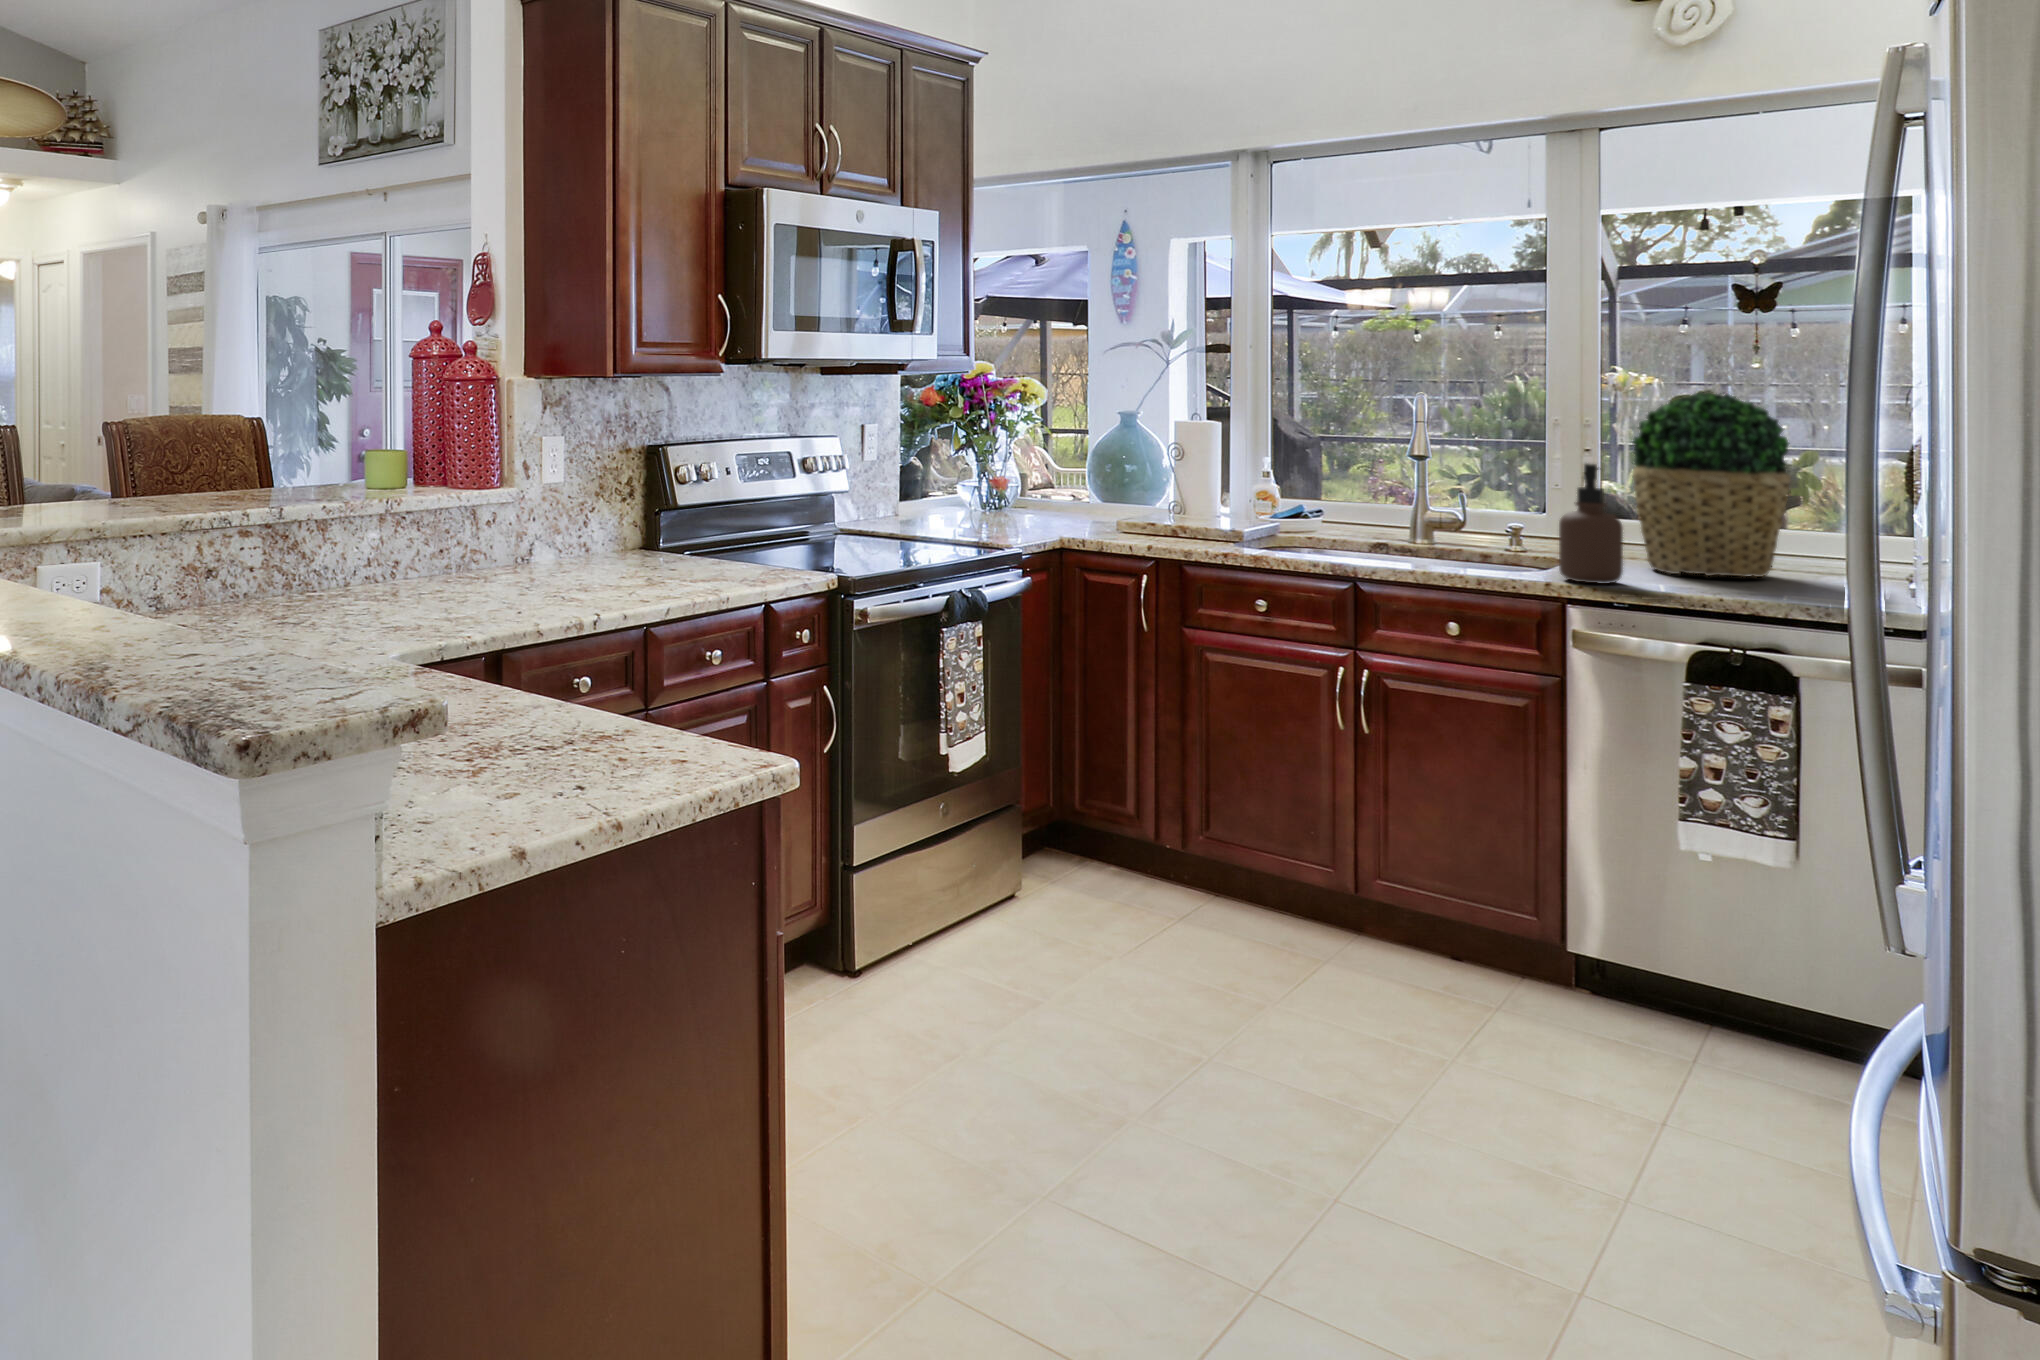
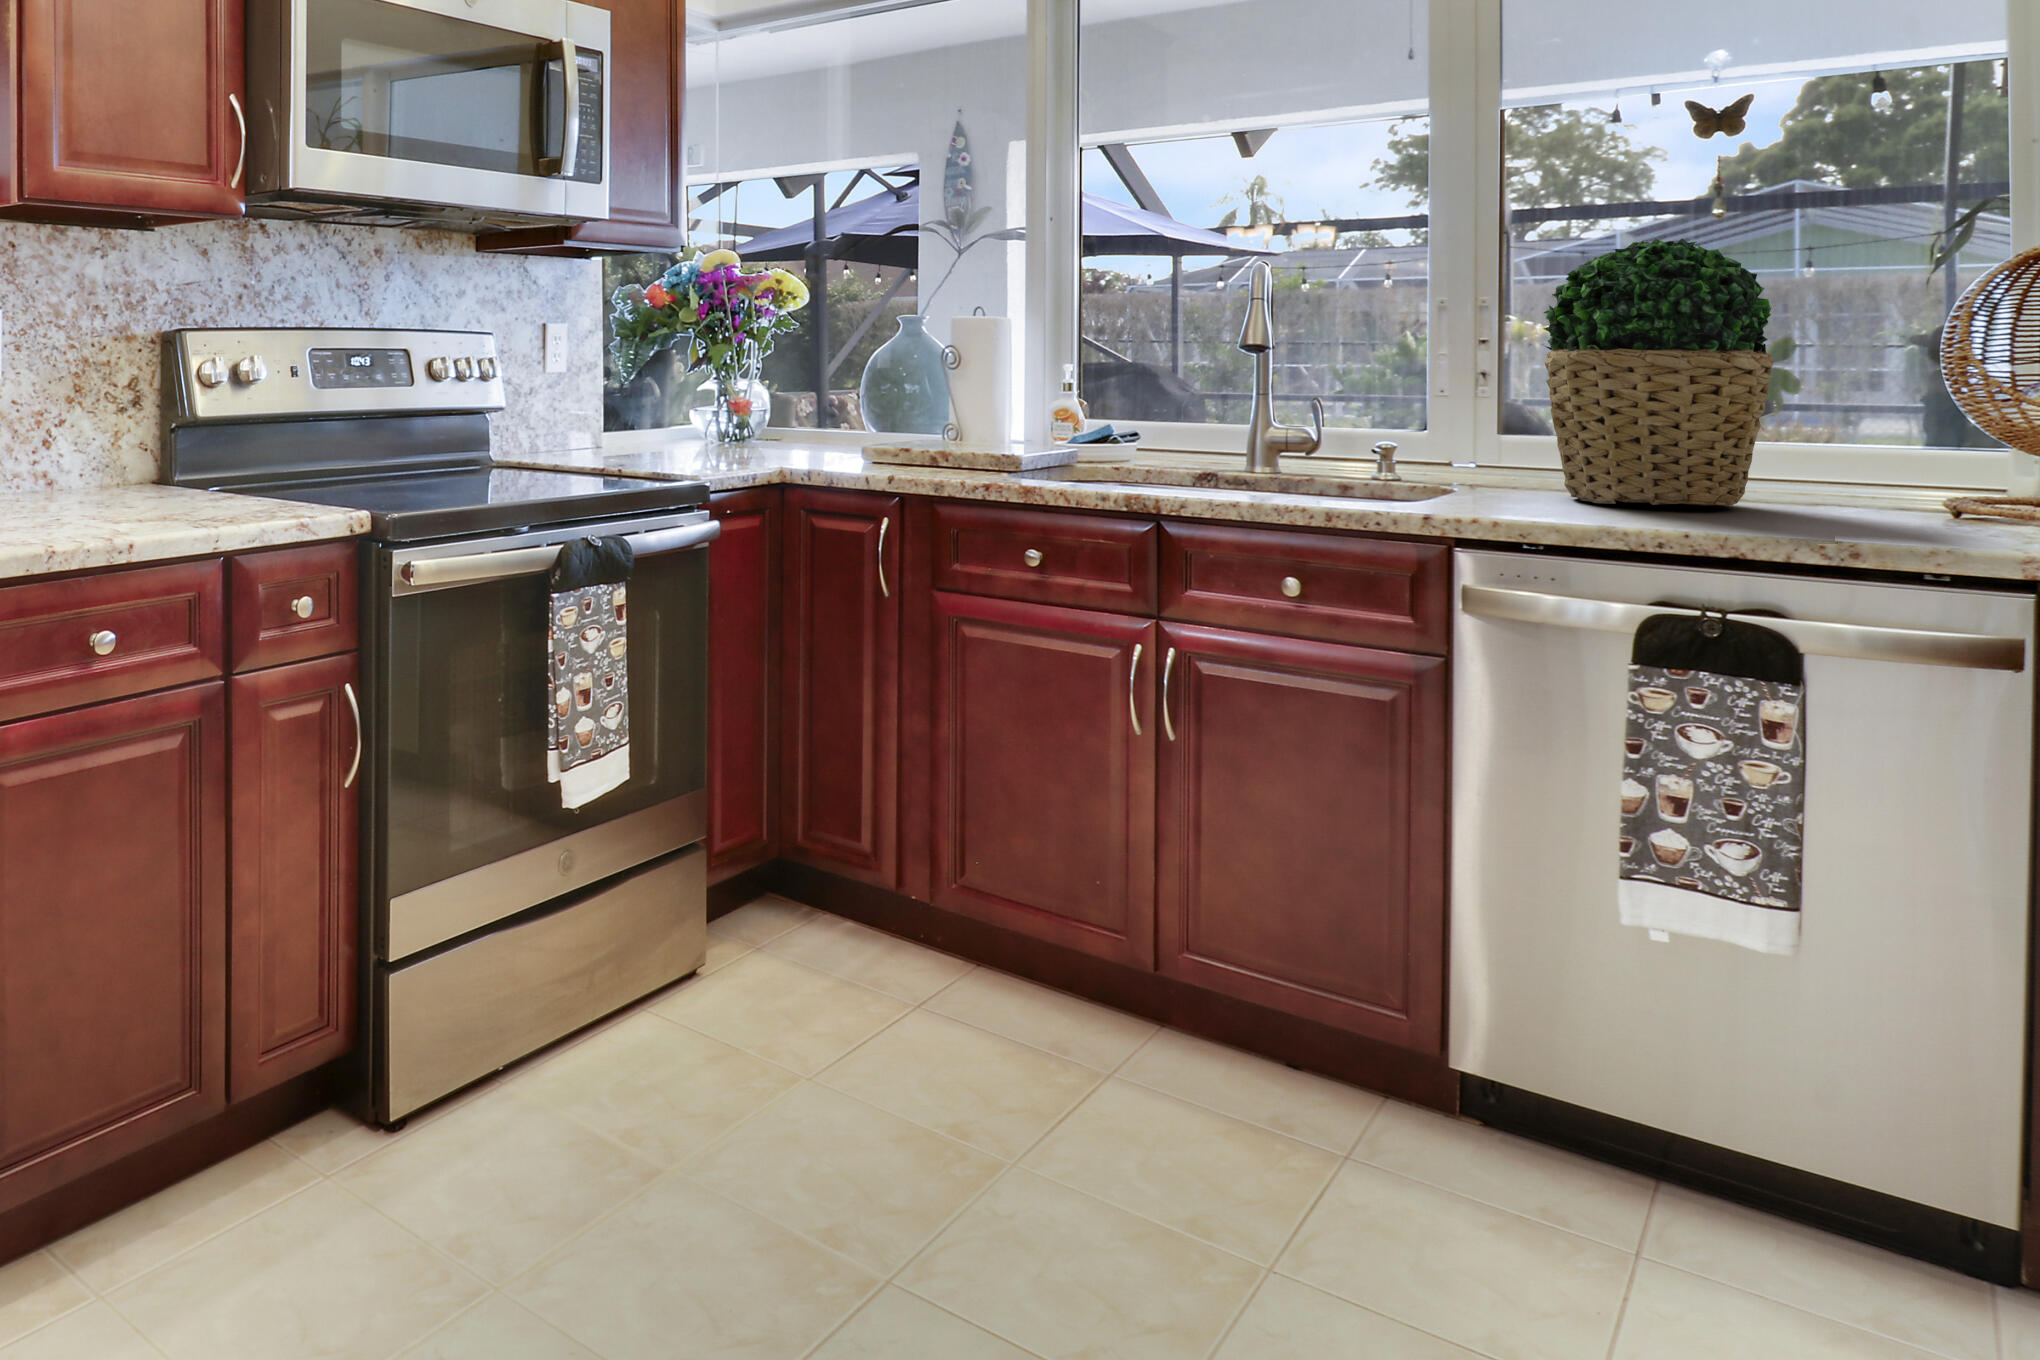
soap dispenser: present [1559,464,1623,584] -> none [1444,338,1537,516]

